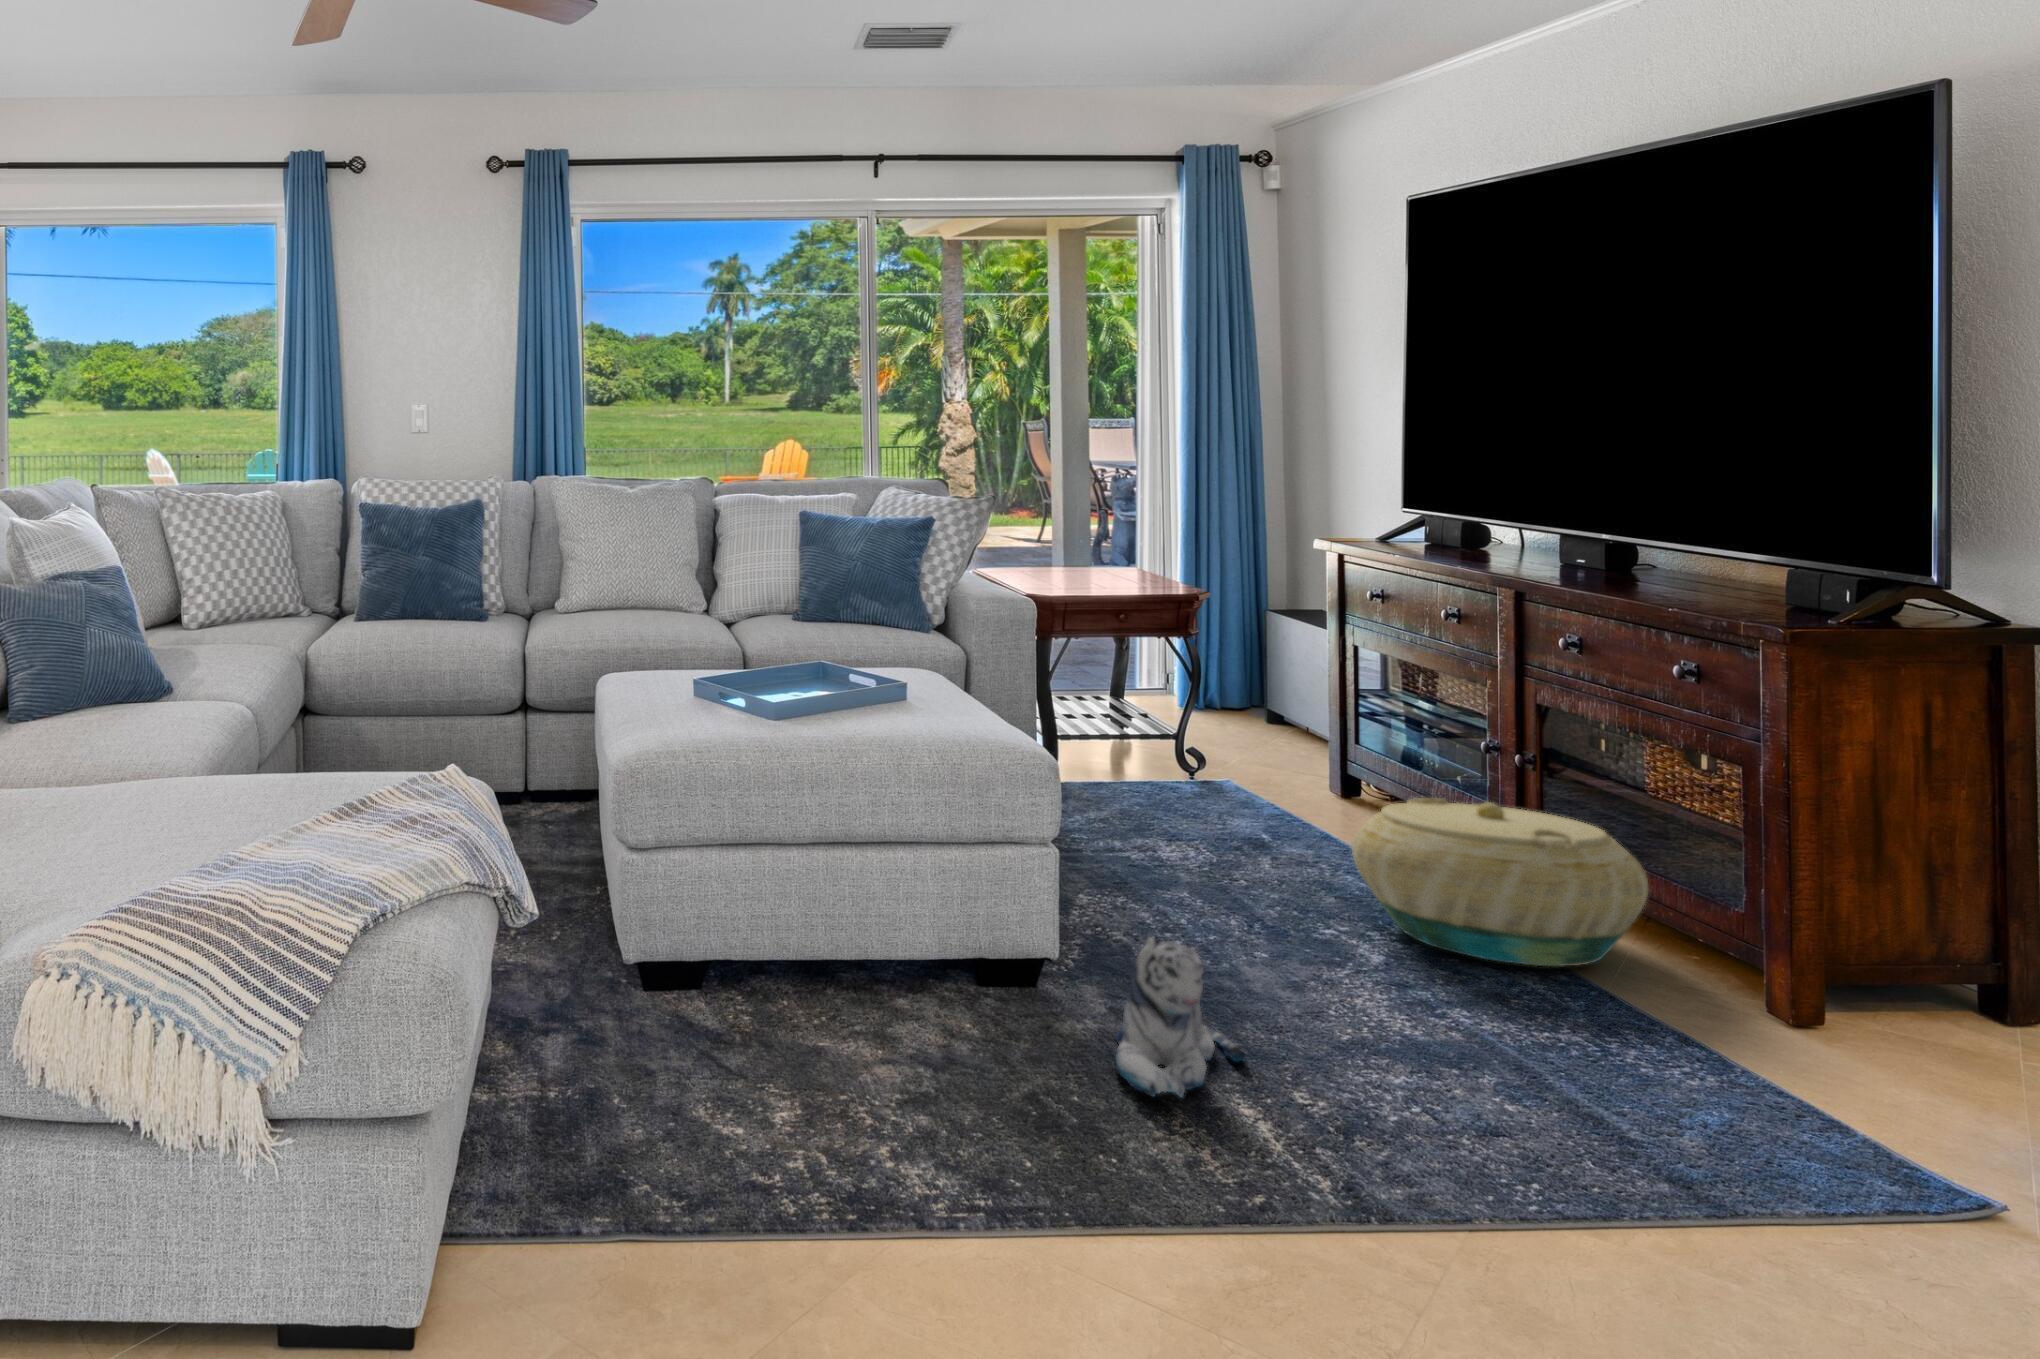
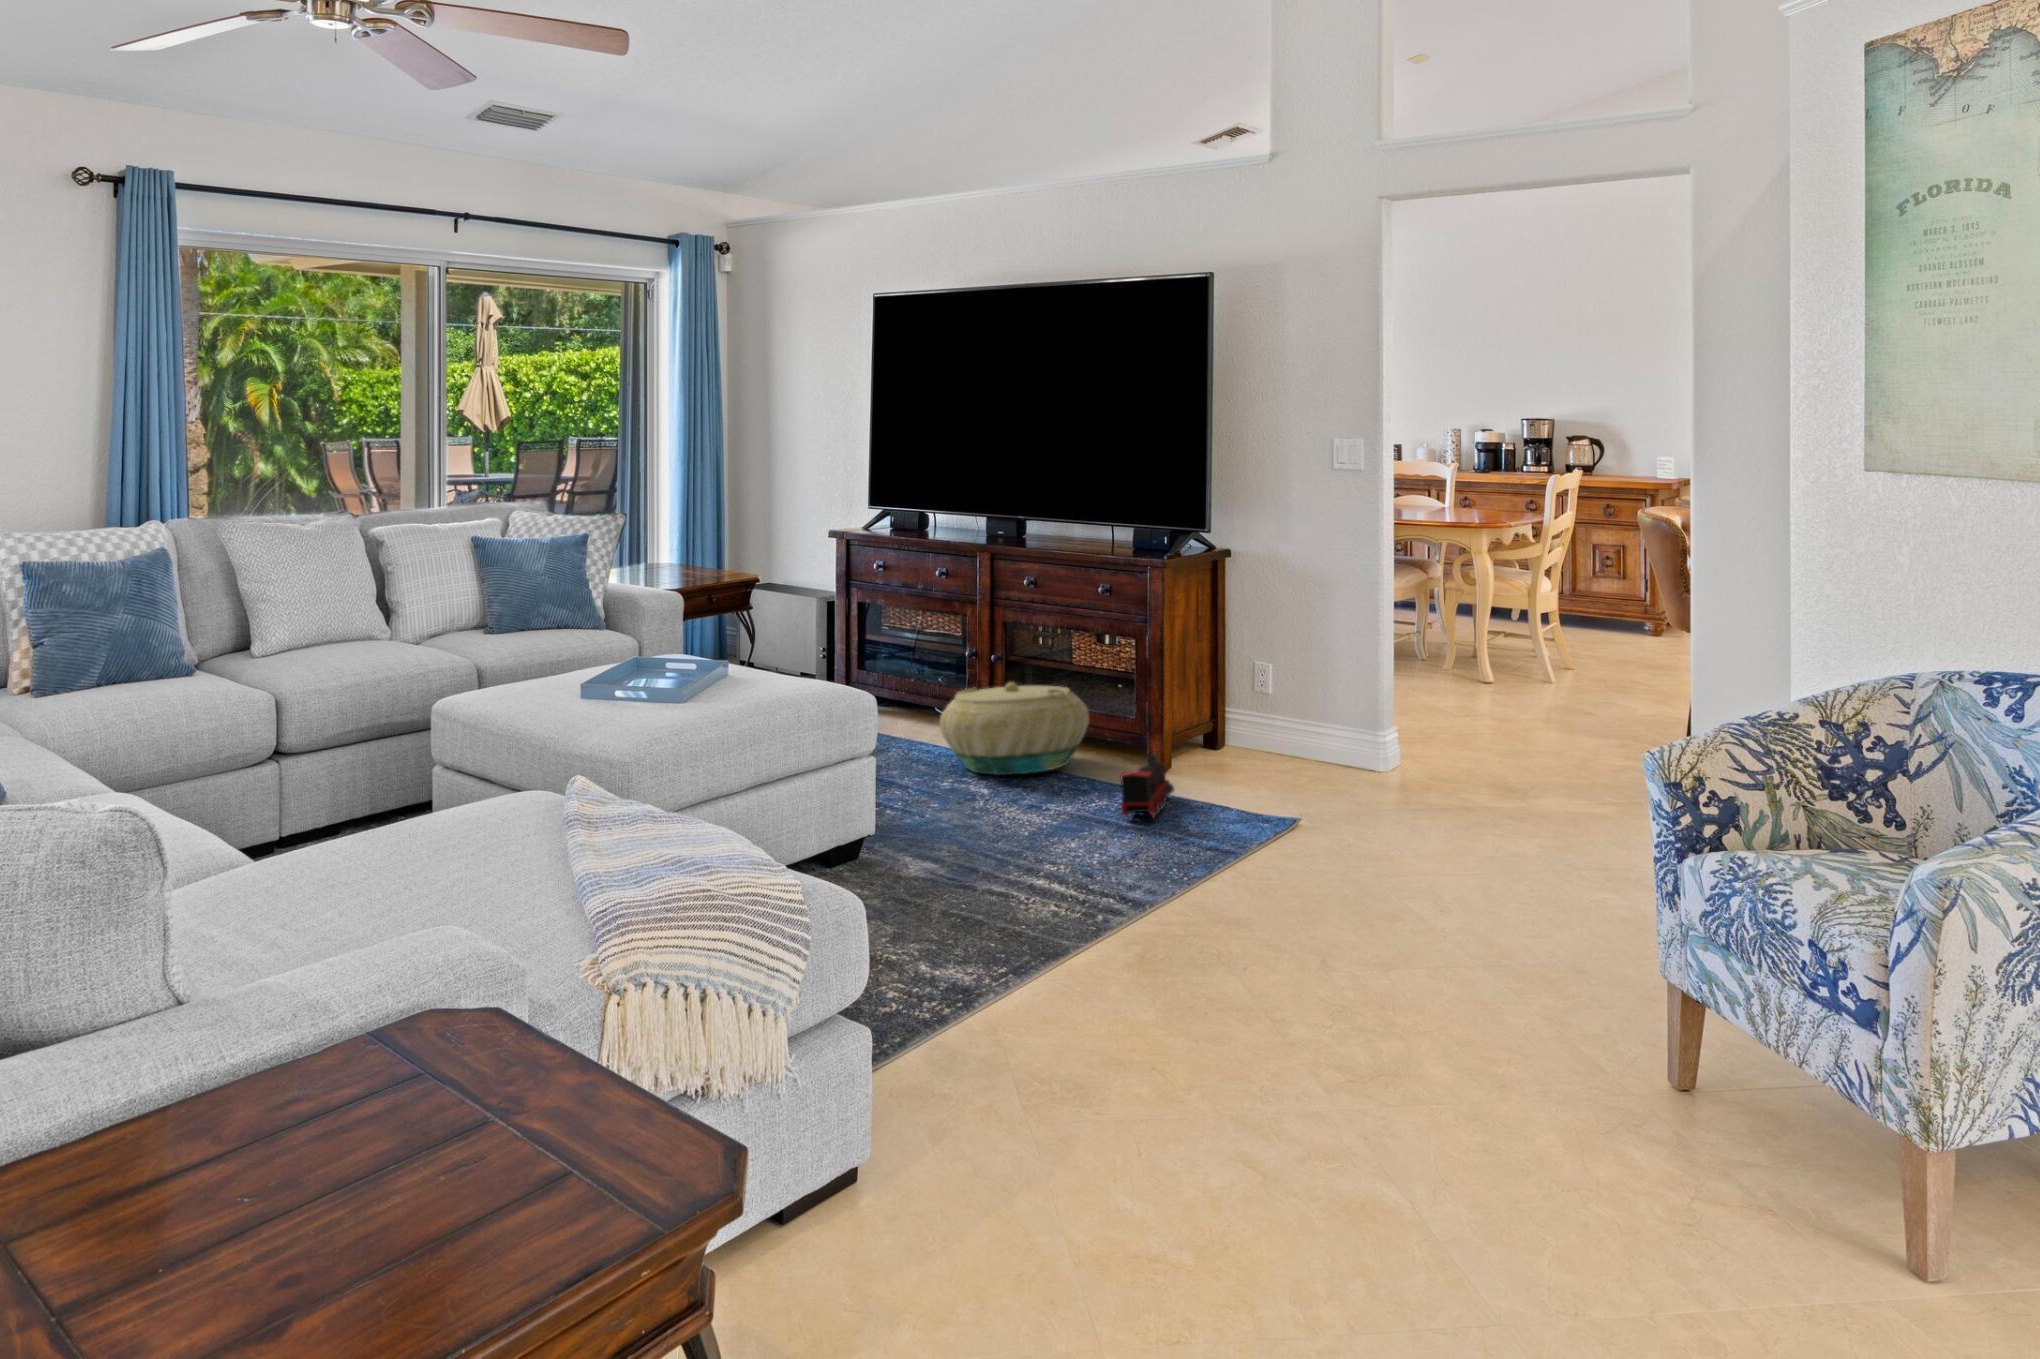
plush toy: present [1115,938,1246,1097] -> none [926,779,1007,869]
toy train: none [1531,996,1749,1120] -> present [1120,754,1174,818]

